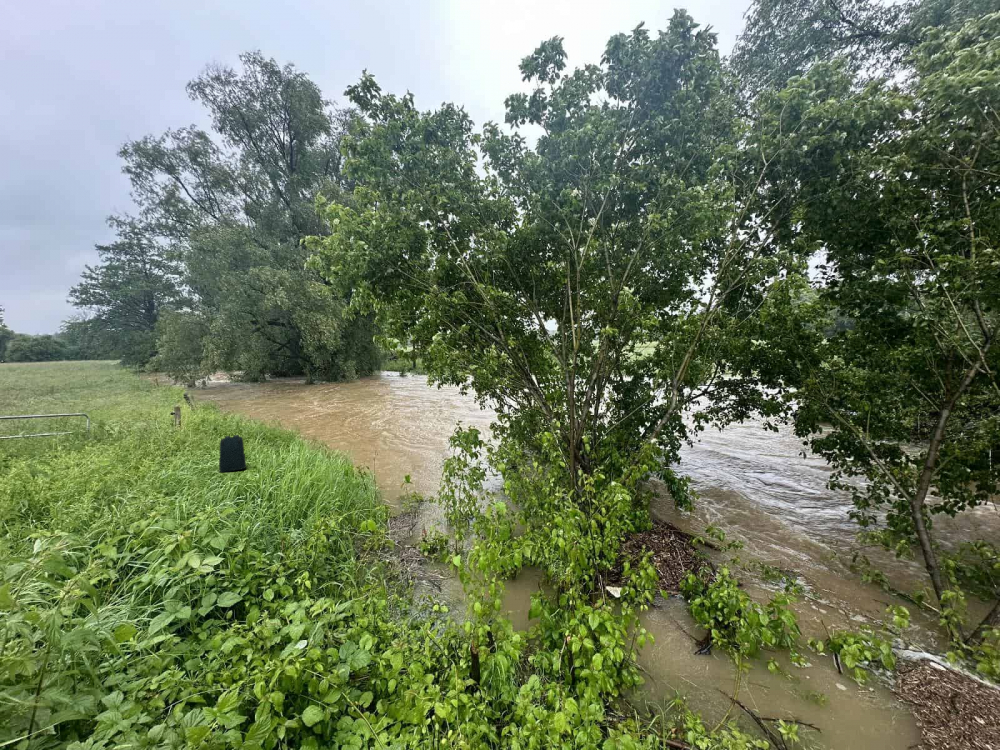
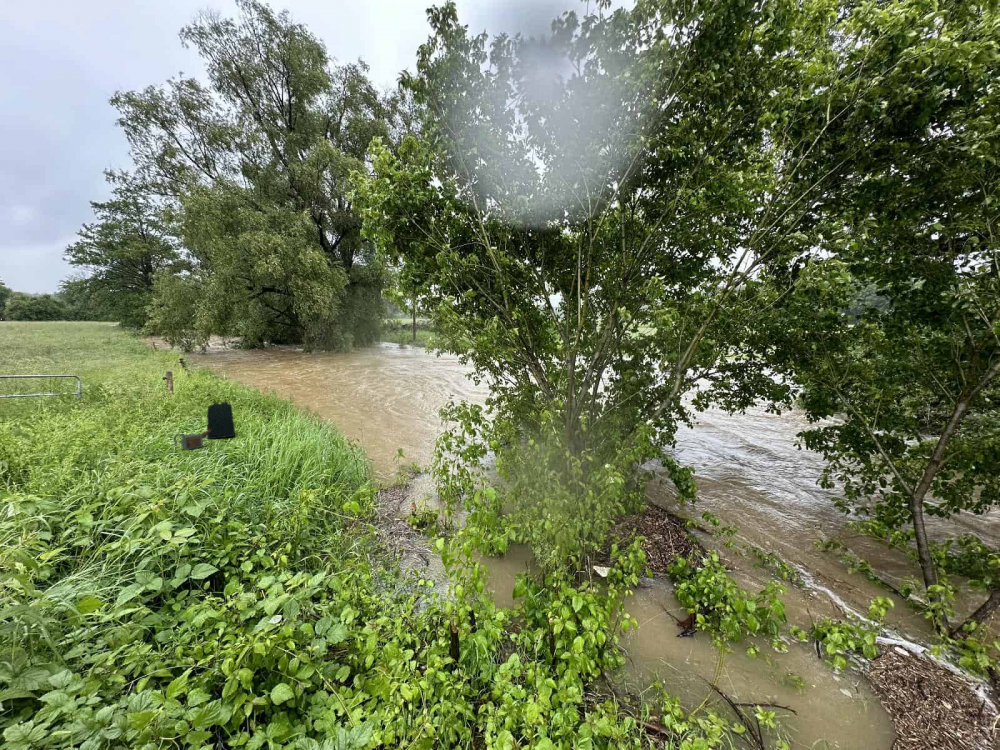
watering can: none [188,462,225,485] -> present [173,429,211,450]

